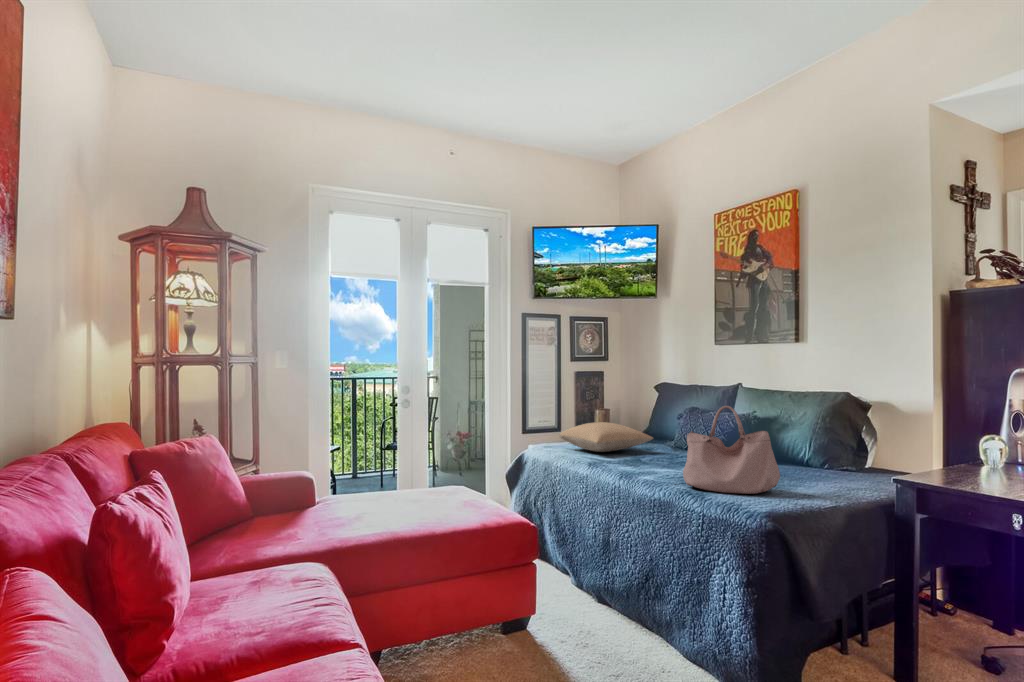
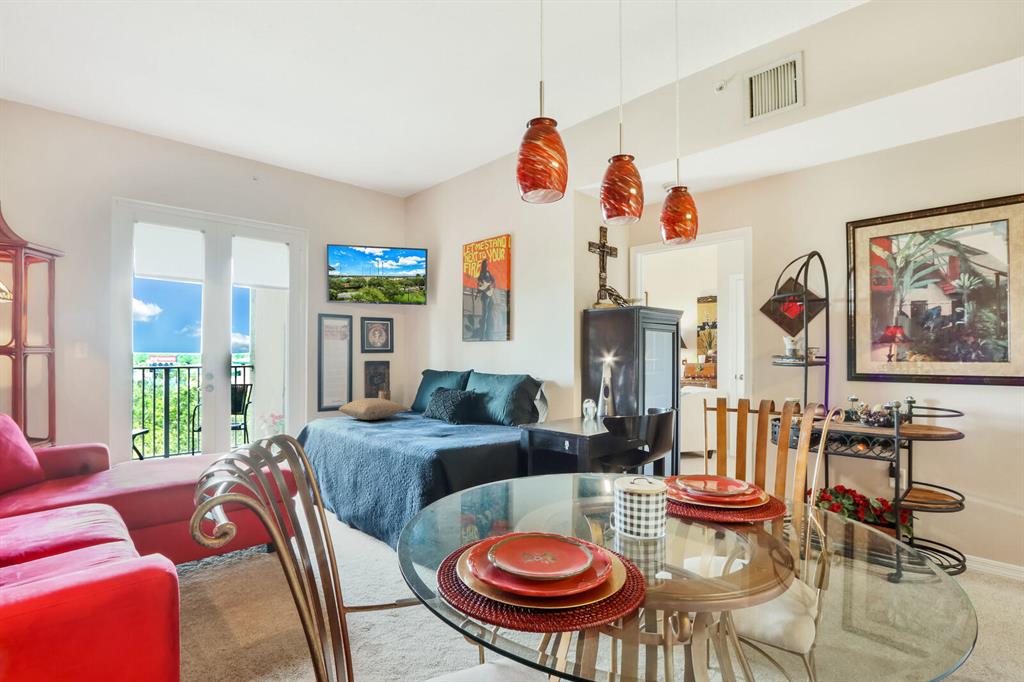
handbag: present [683,406,780,494] -> none [410,383,469,441]

